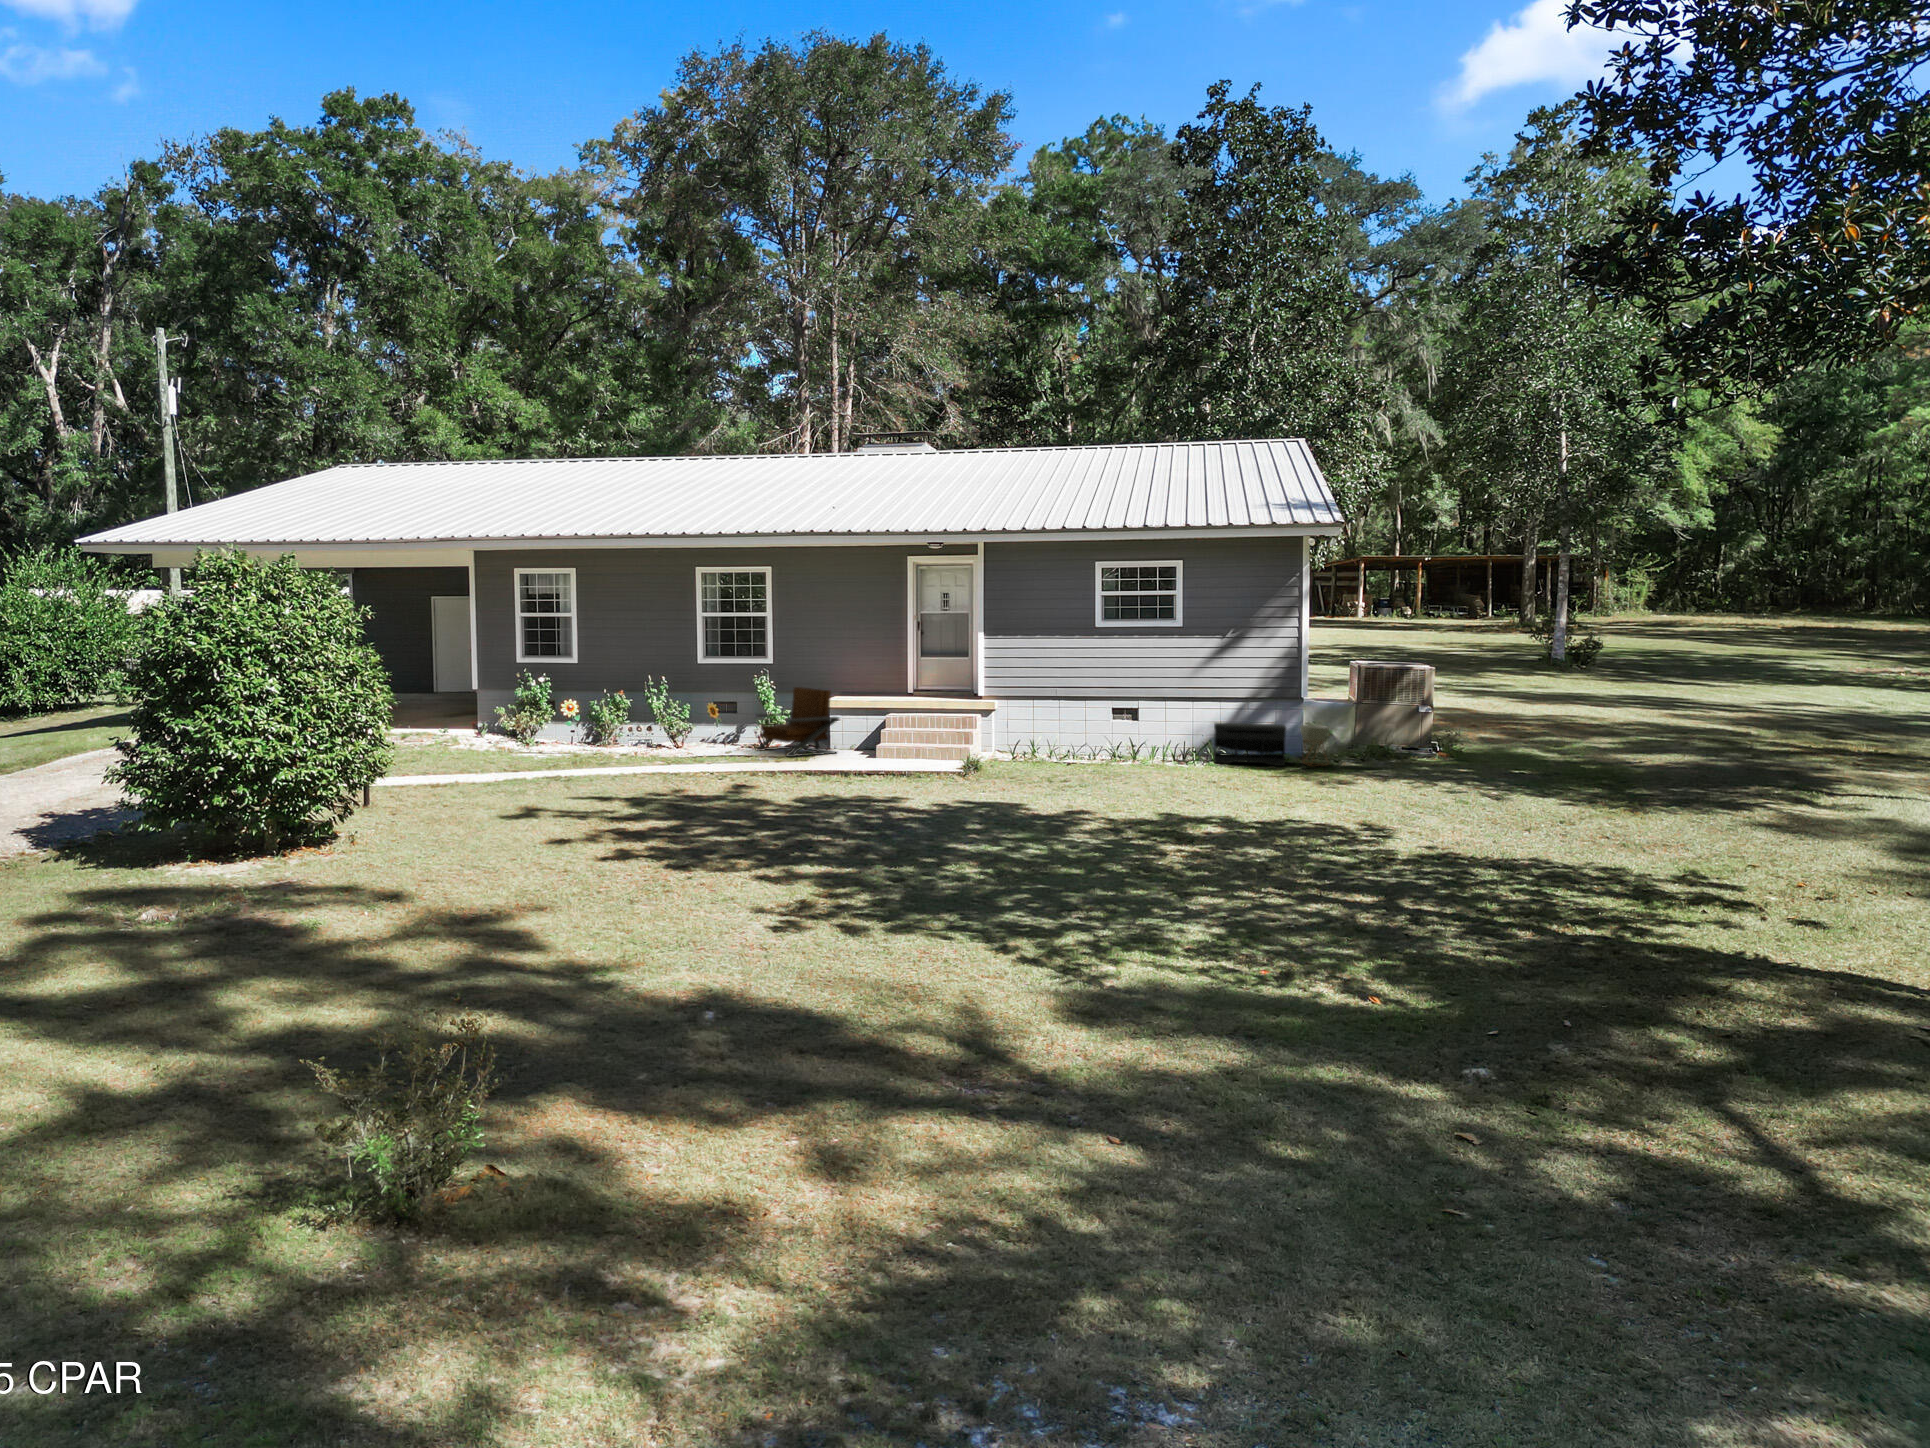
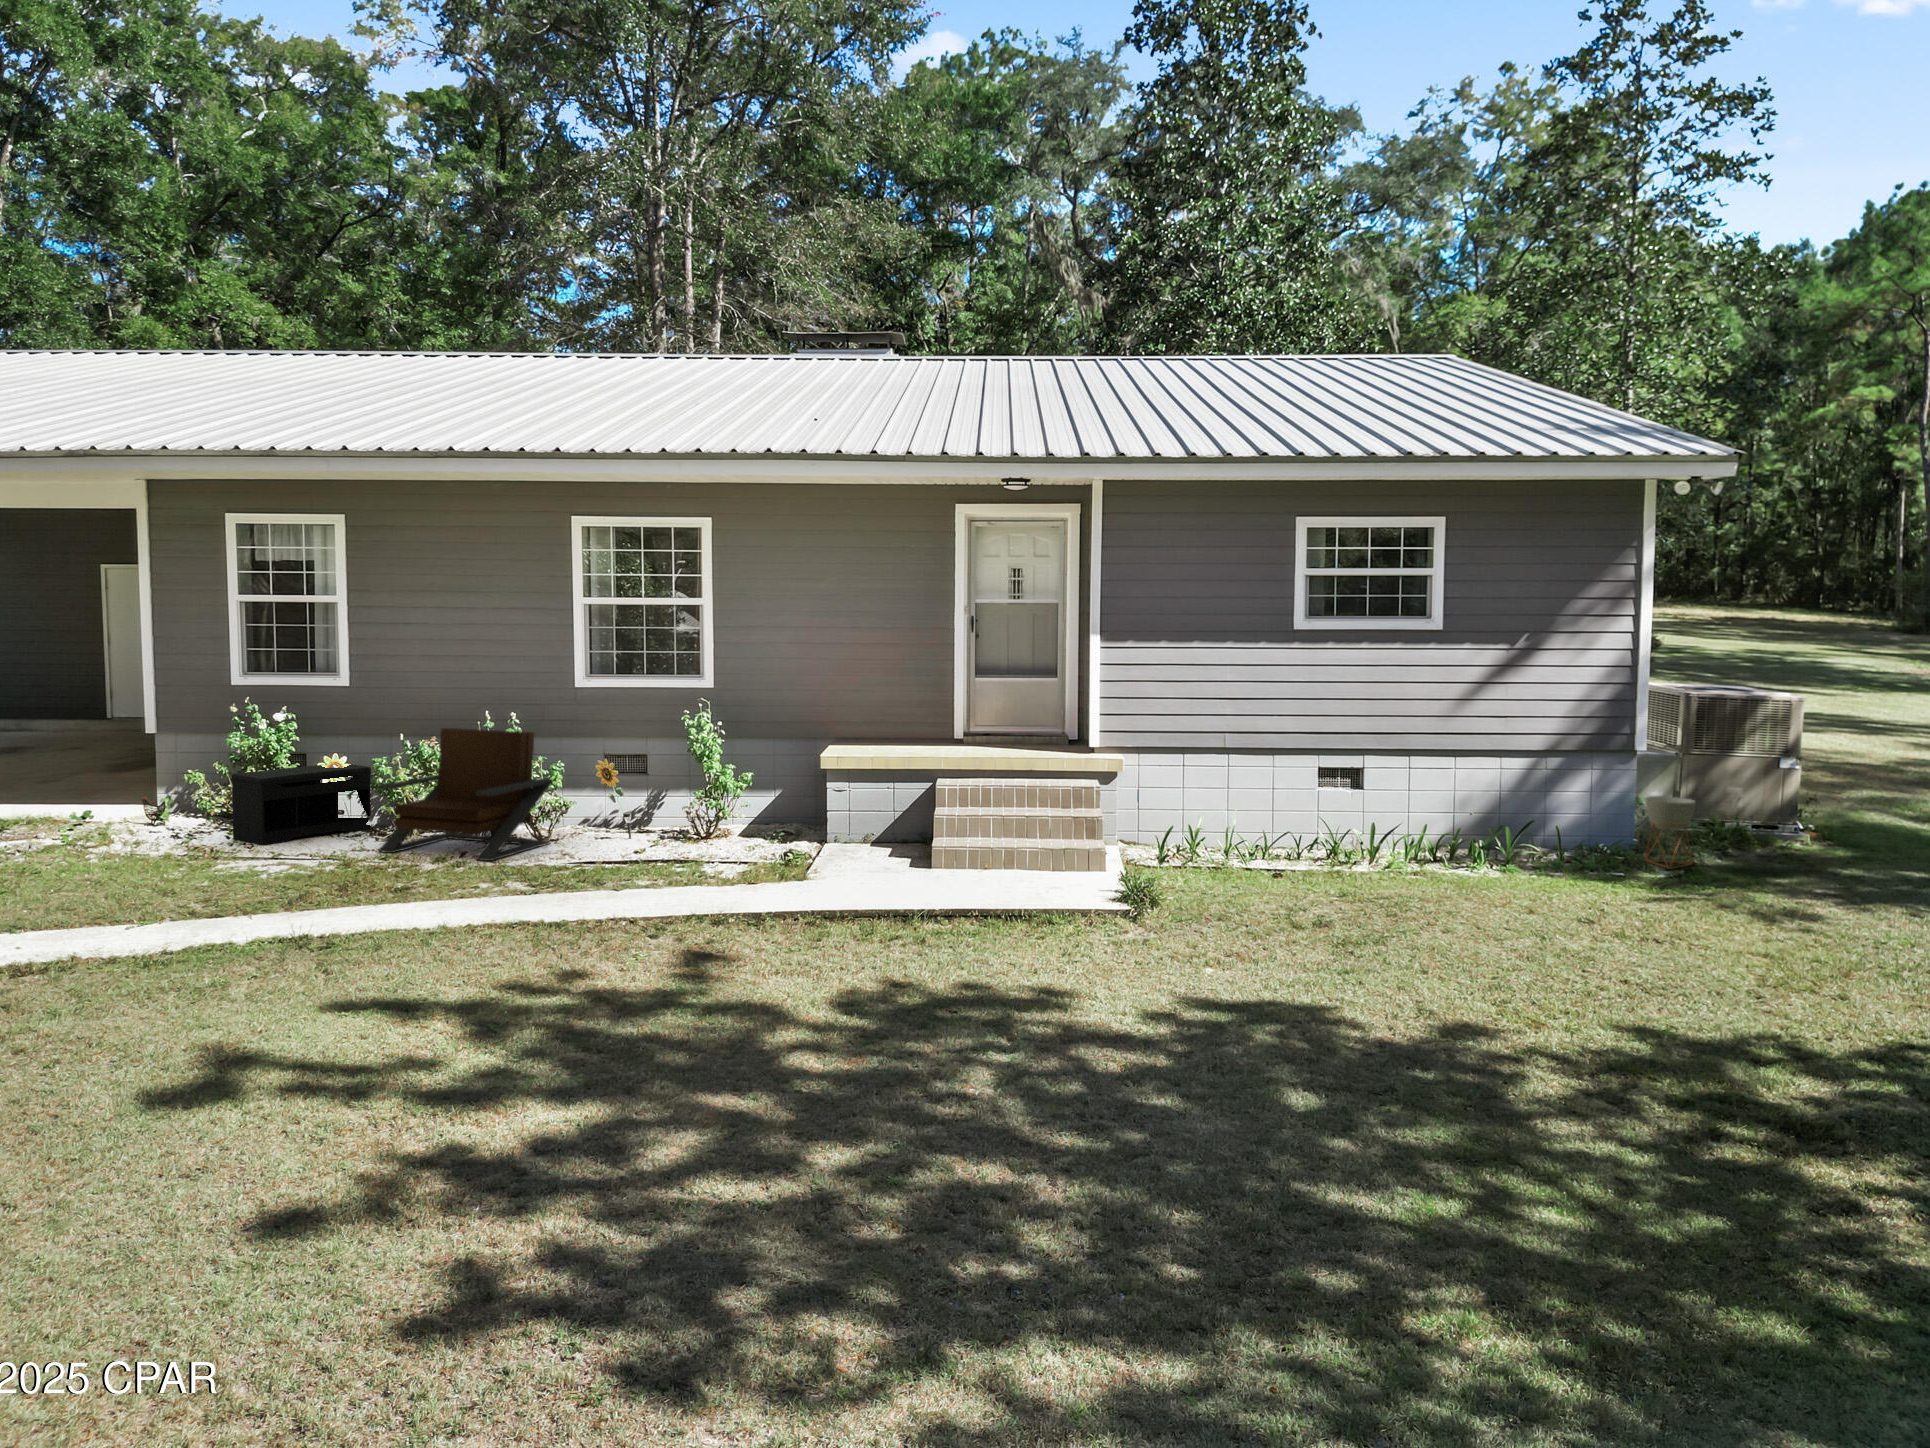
lounge chair: present [756,687,839,757] -> present [378,728,553,861]
bench: present [1214,723,1286,766] -> present [231,764,371,845]

